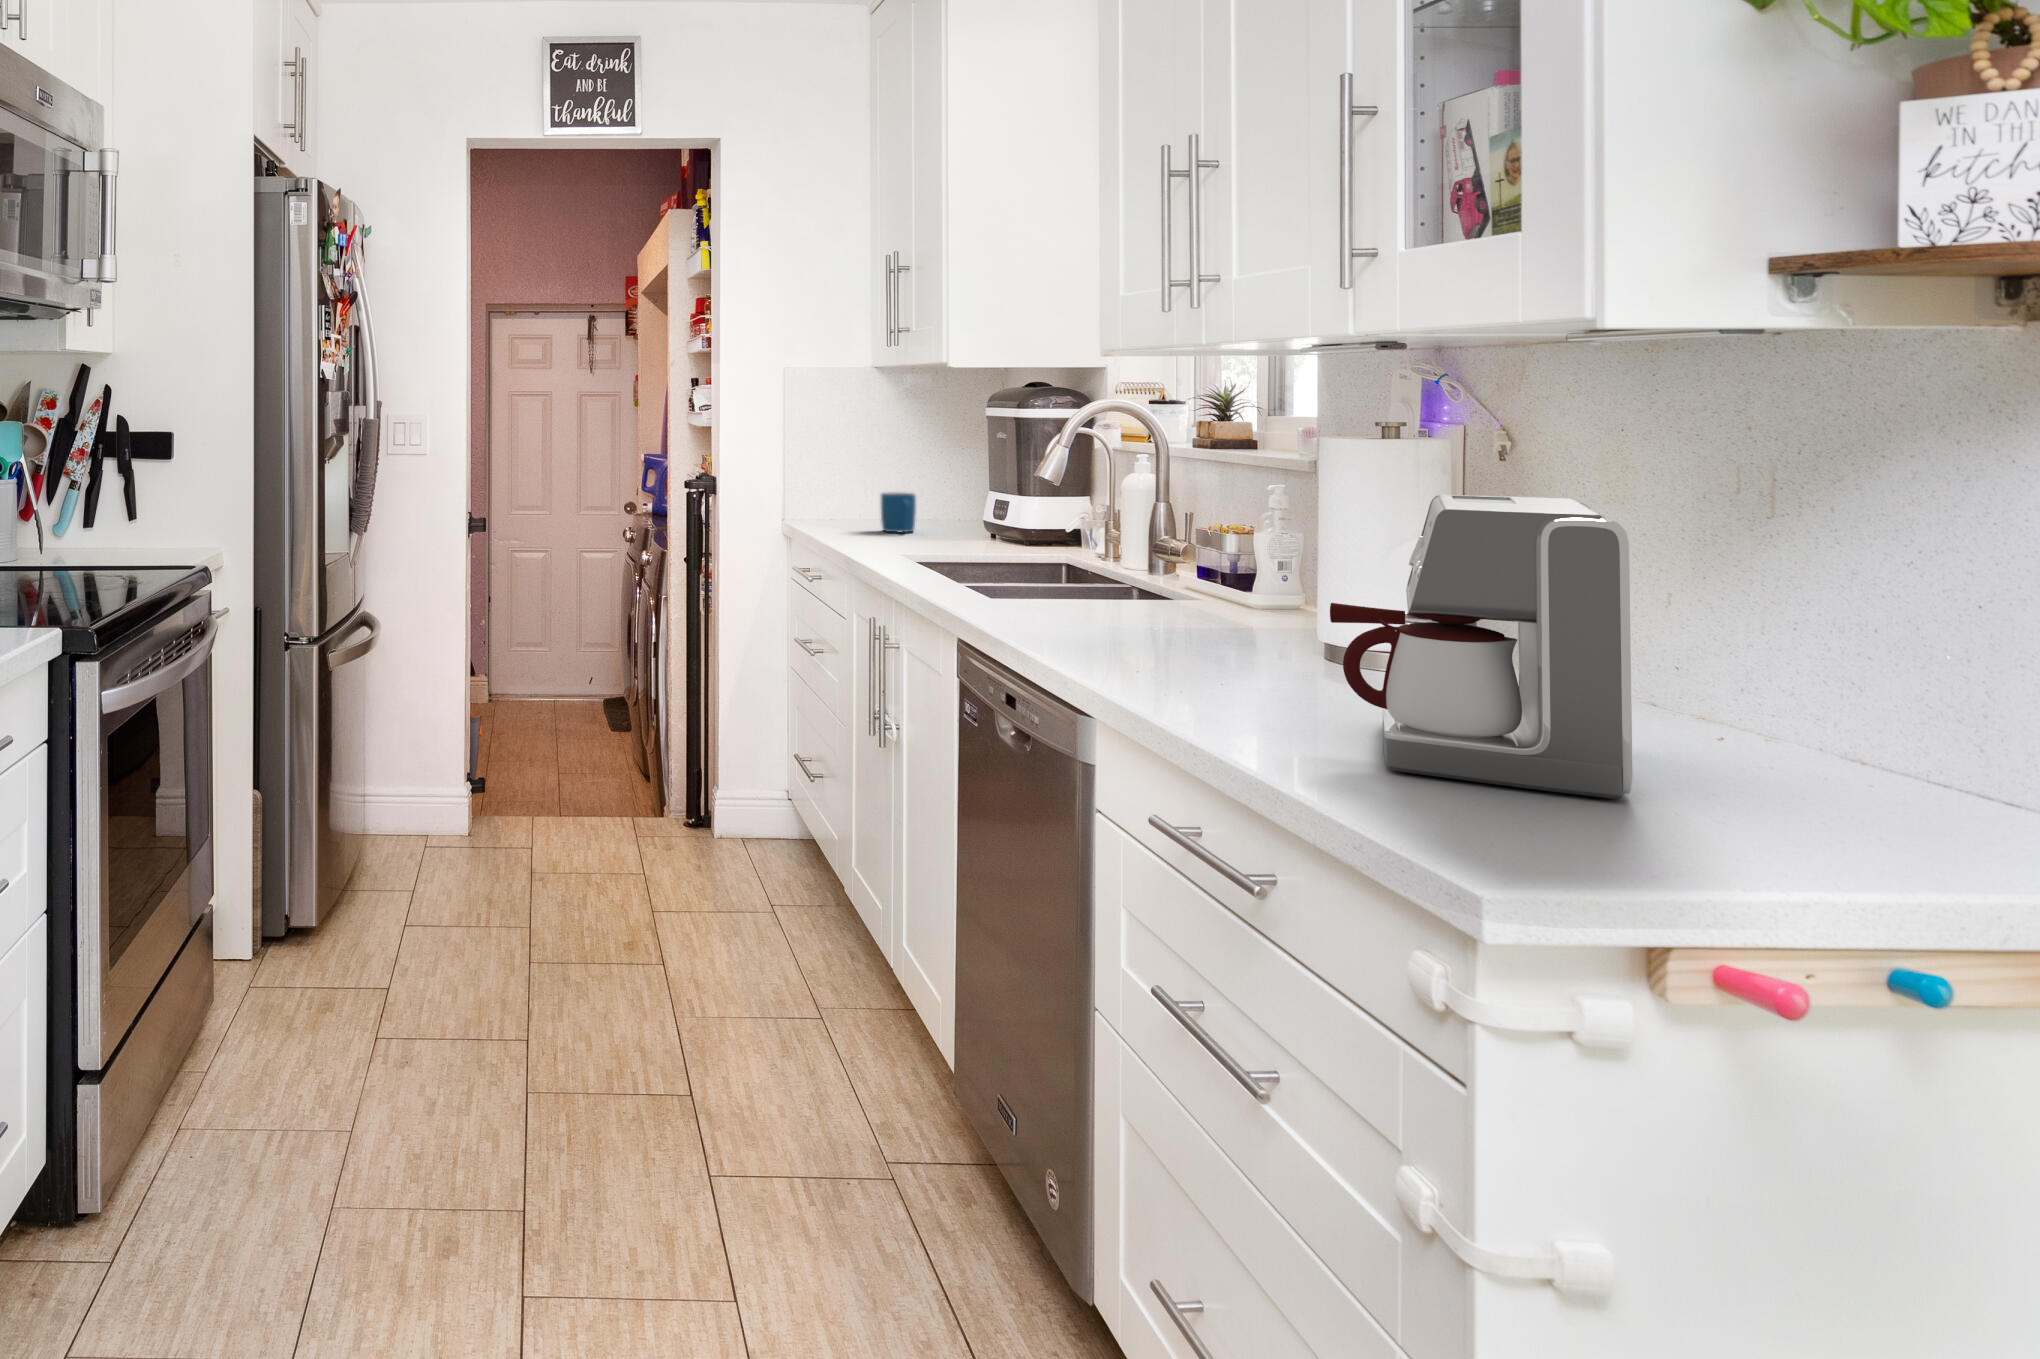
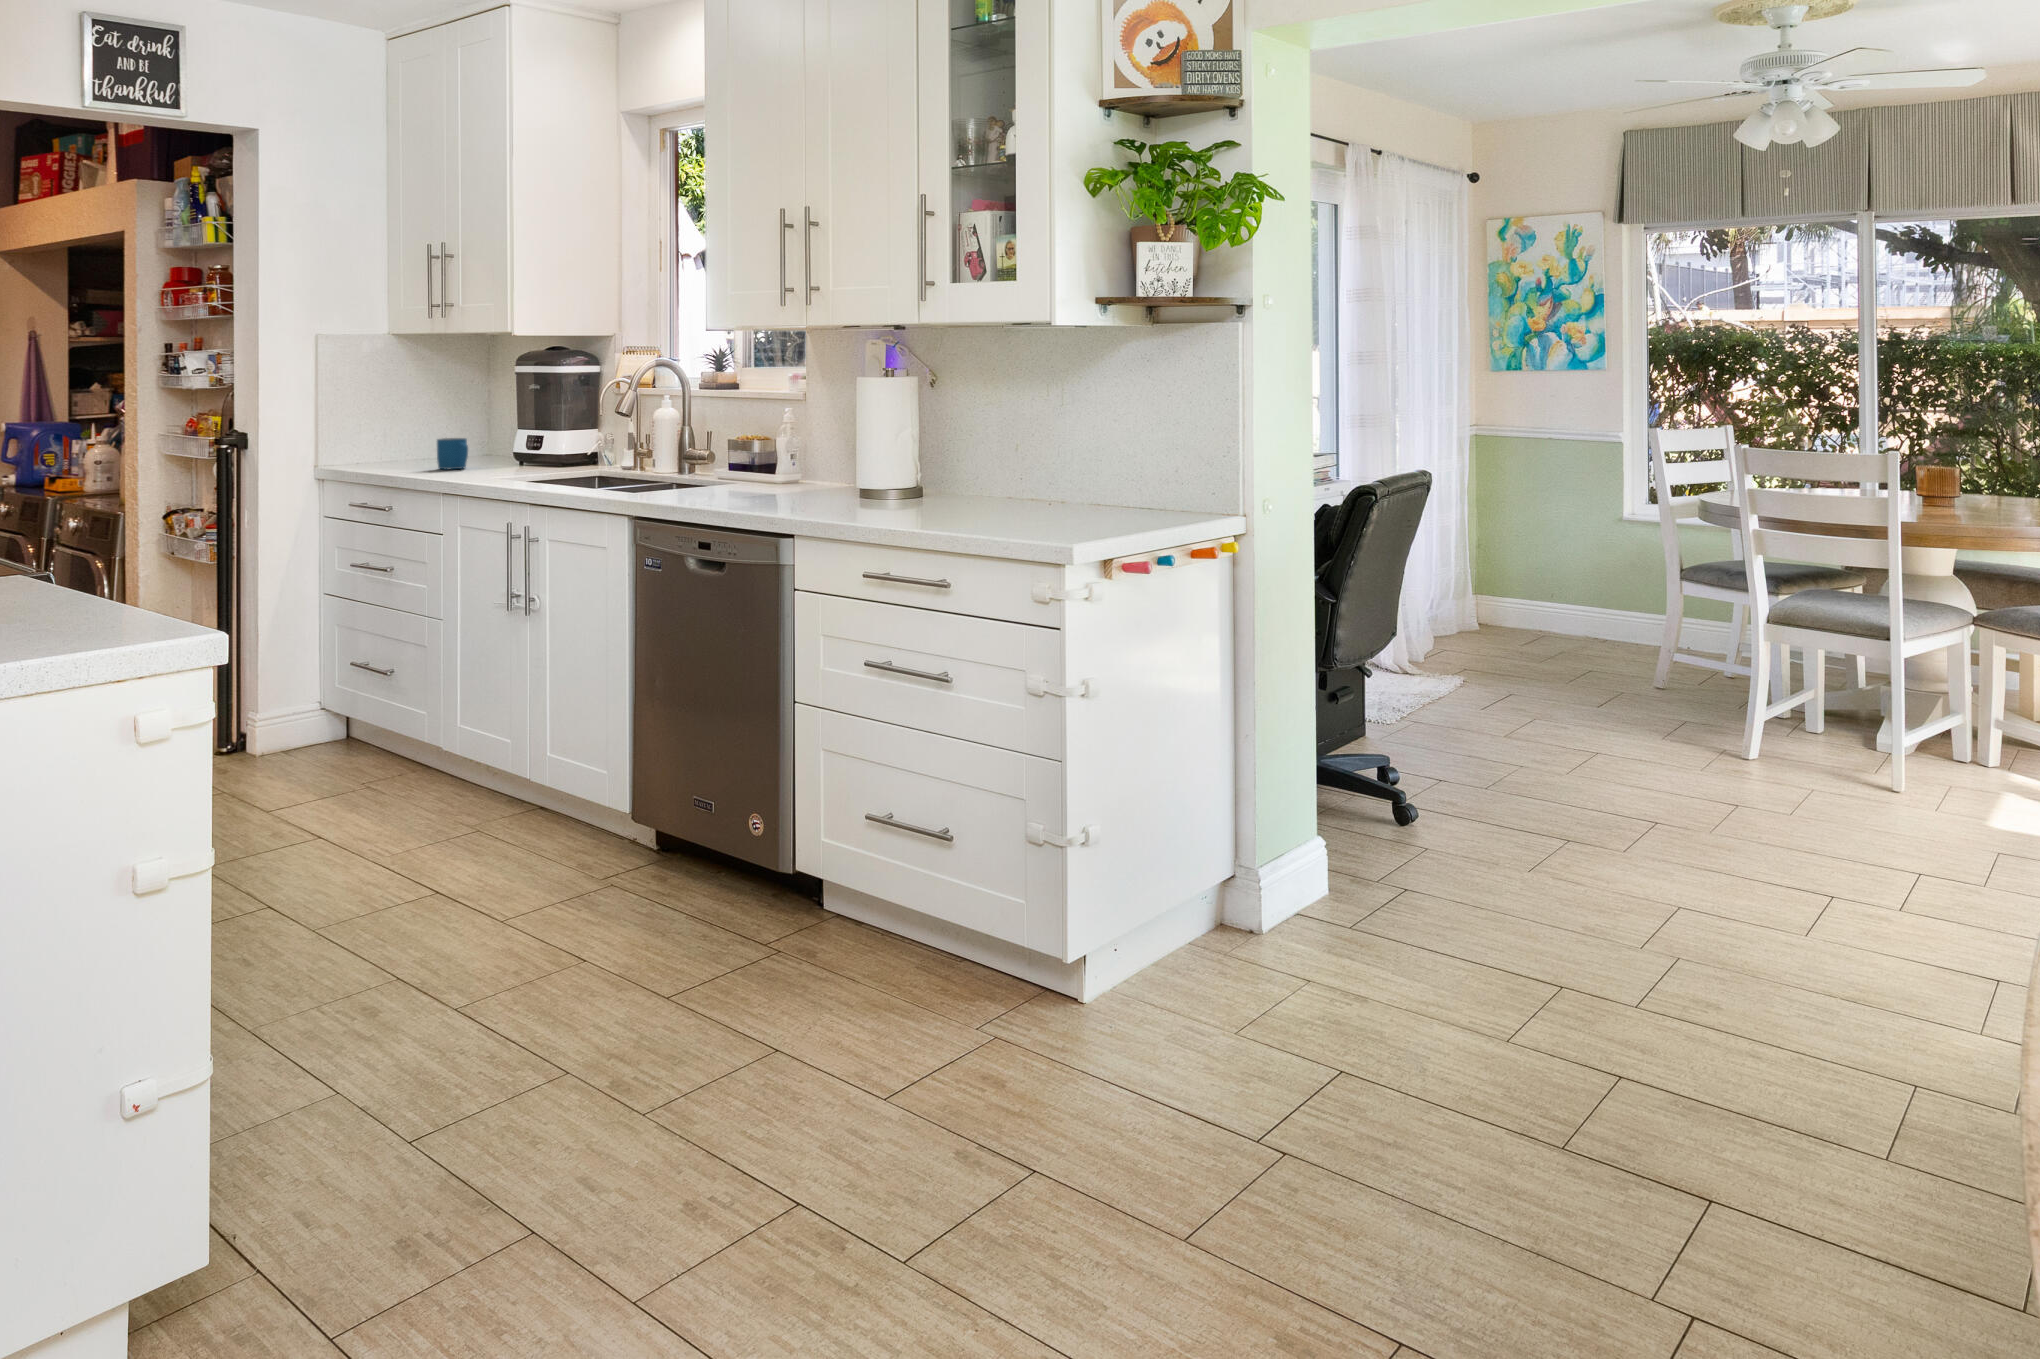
coffee maker: present [1330,495,1632,799] -> none [912,396,1043,520]

